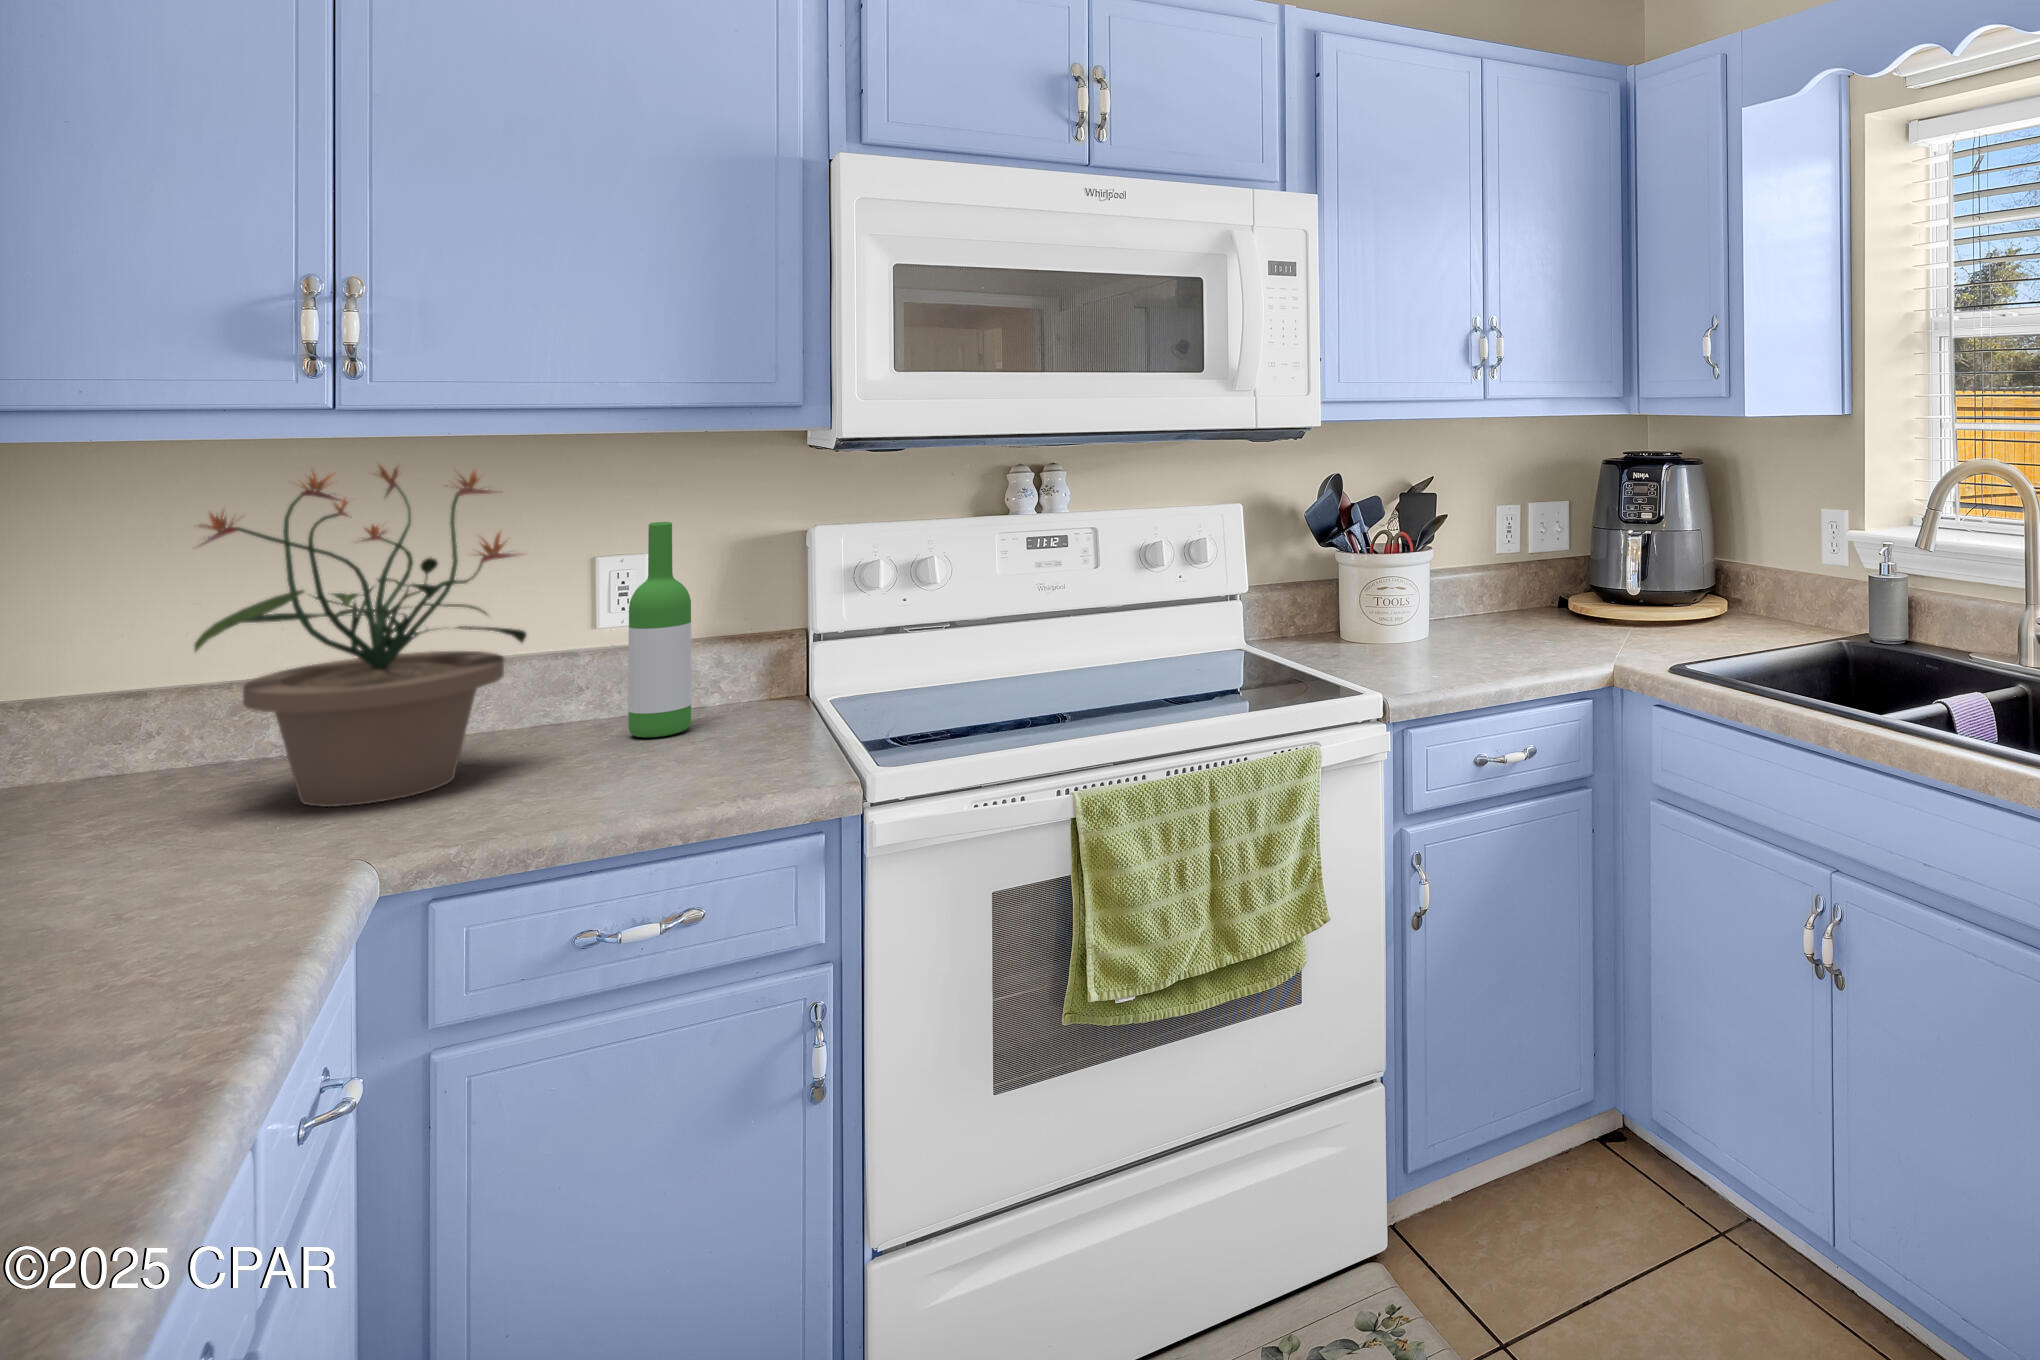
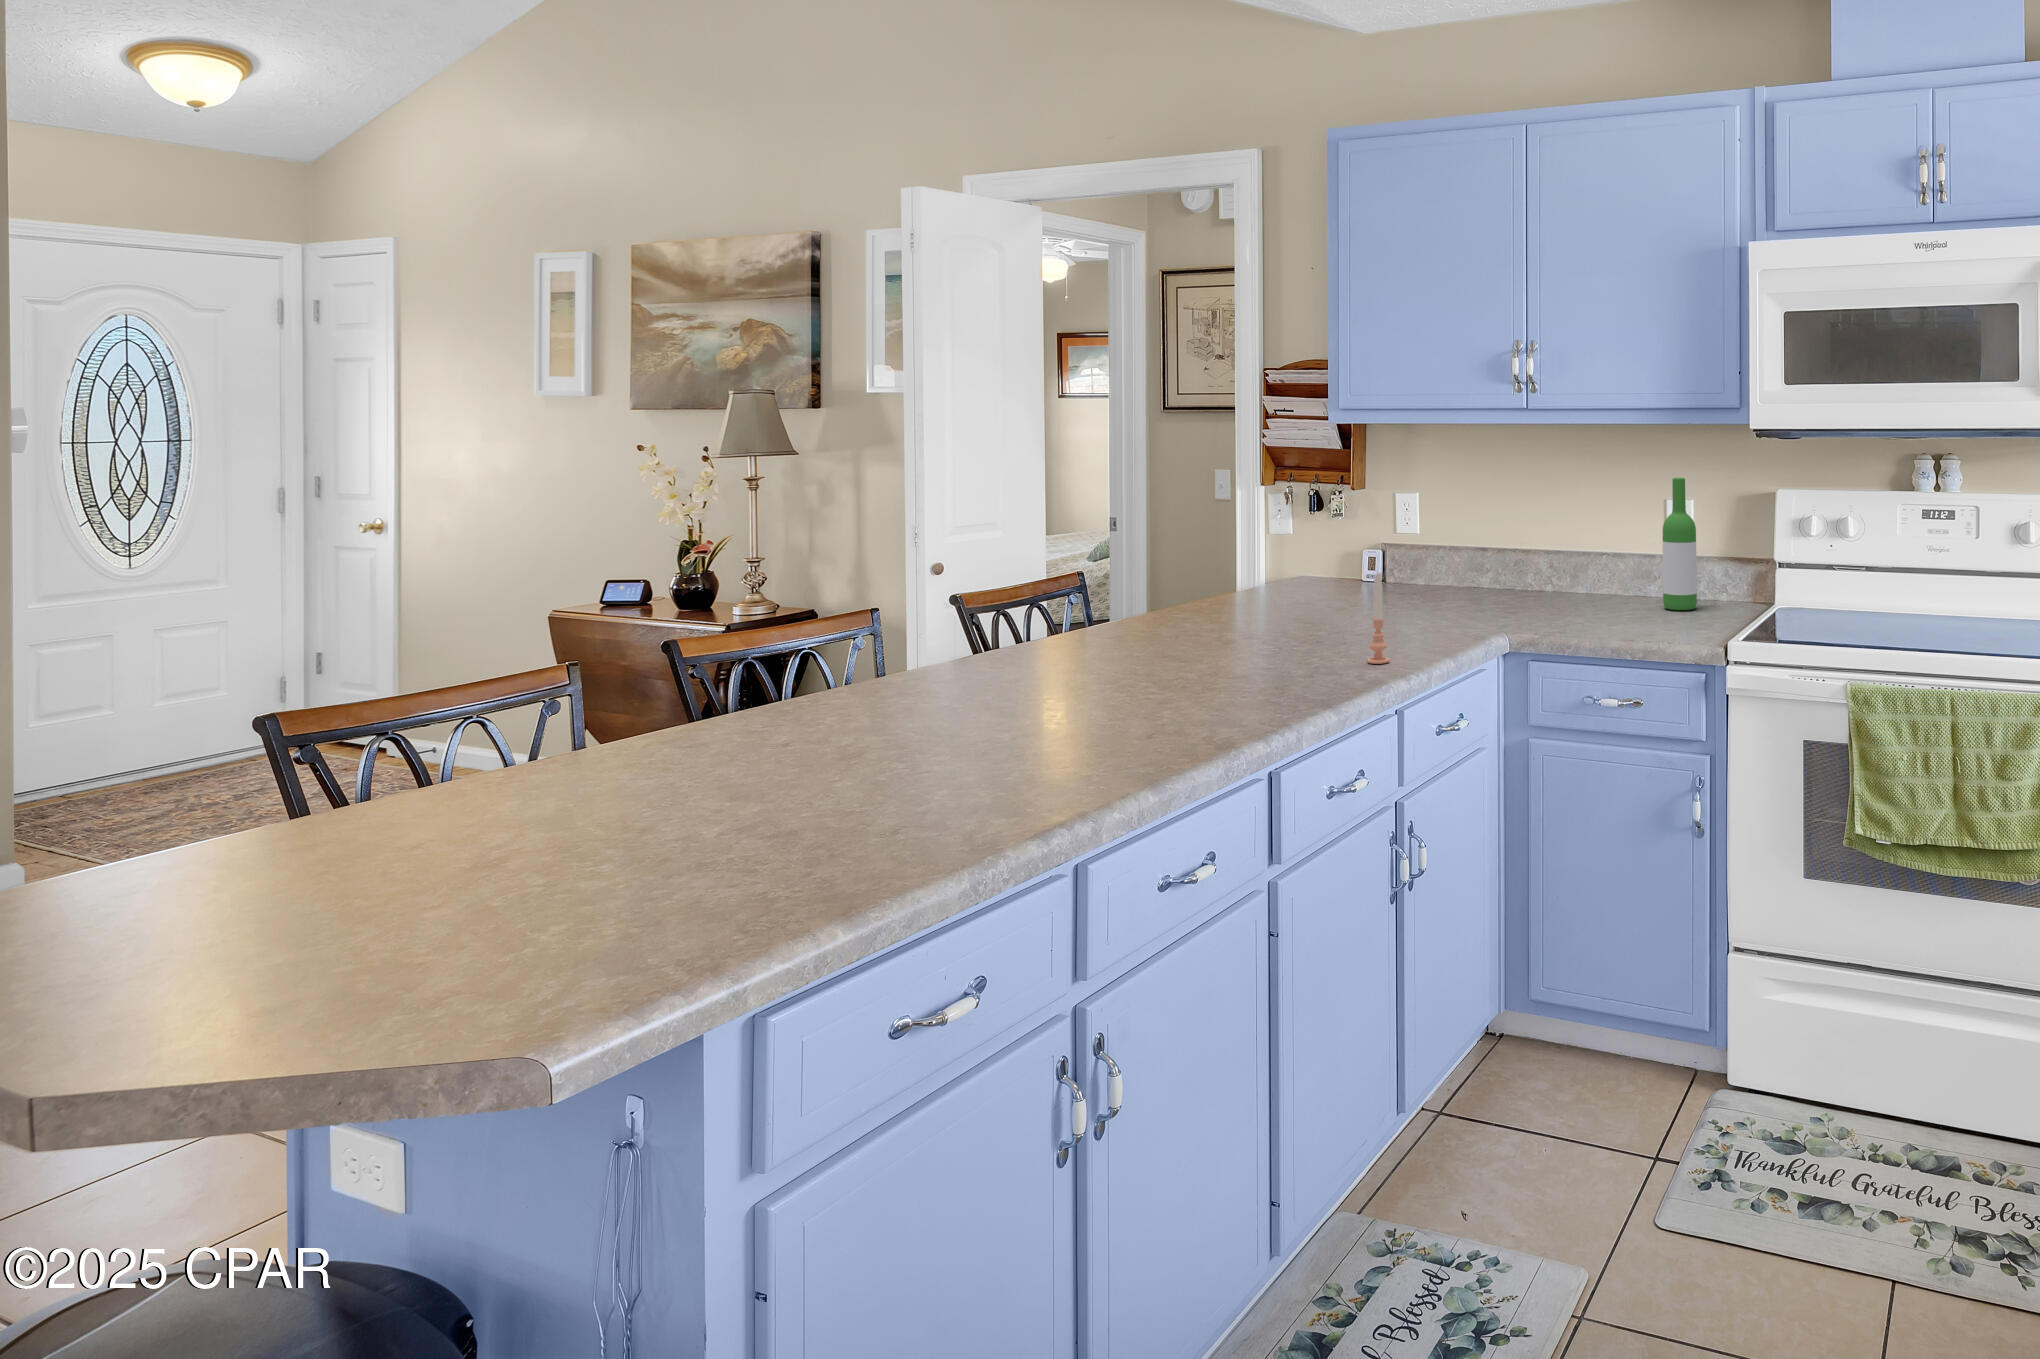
potted plant: present [194,466,527,807] -> none [1464,435,1606,614]
candle: none [137,797,208,1016] -> present [1367,573,1390,664]

